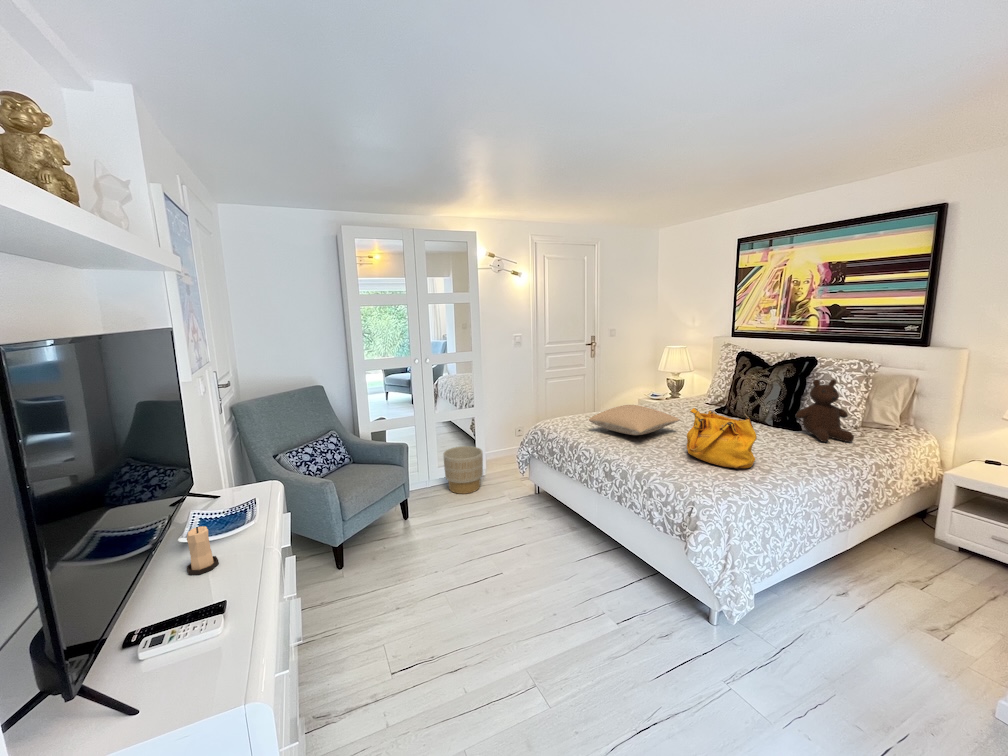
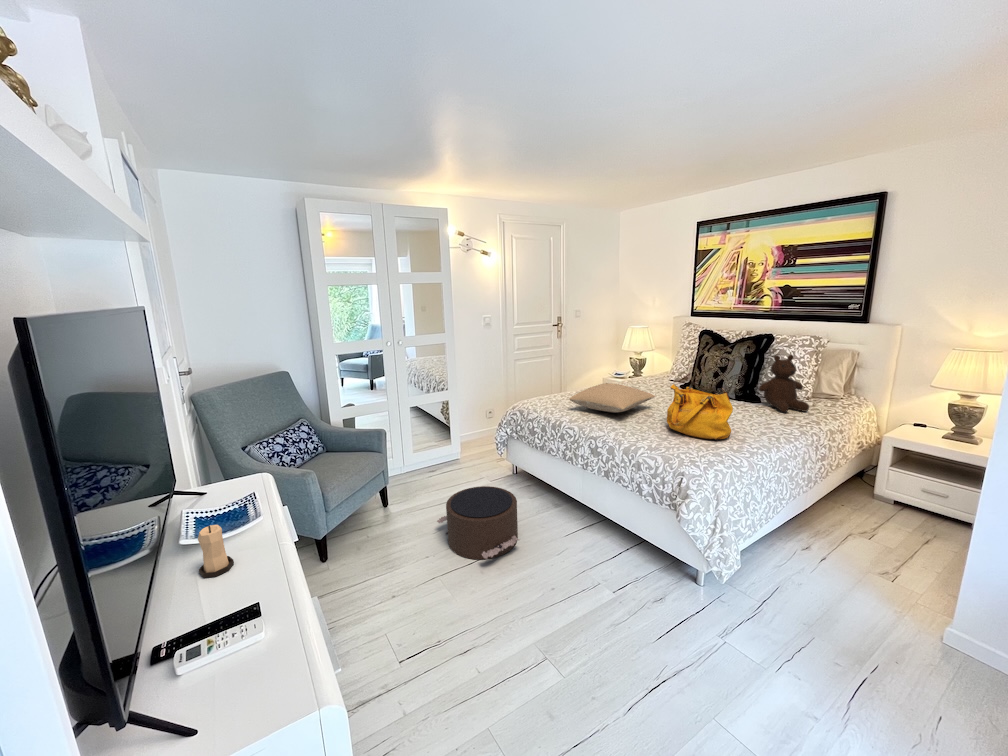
planter: present [443,446,483,494] -> none [418,431,459,479]
pouf: none [450,504,528,578] -> present [437,486,520,560]

